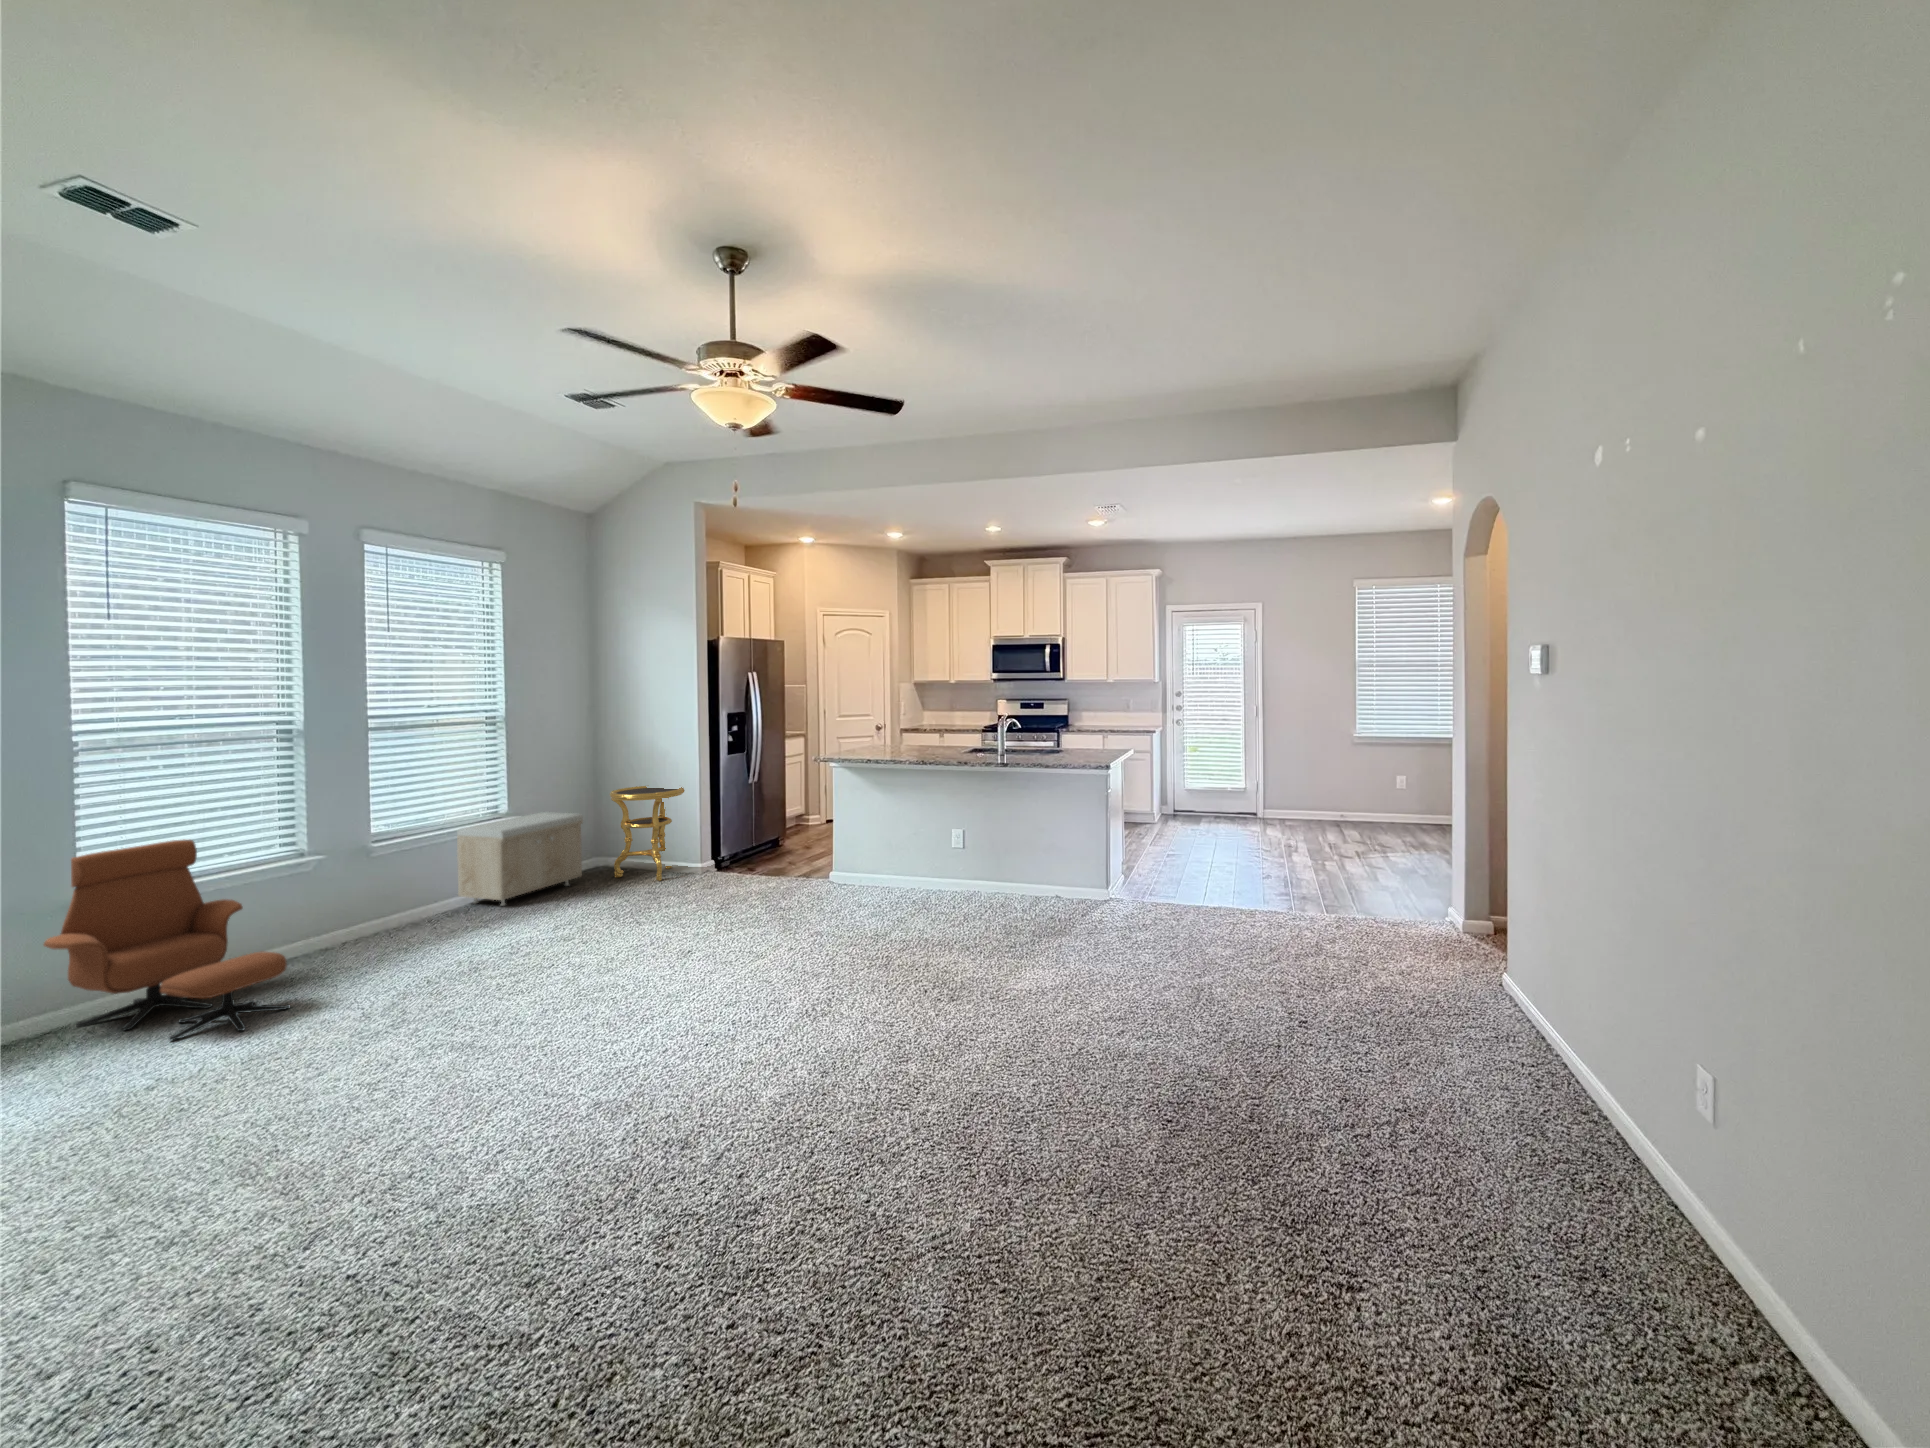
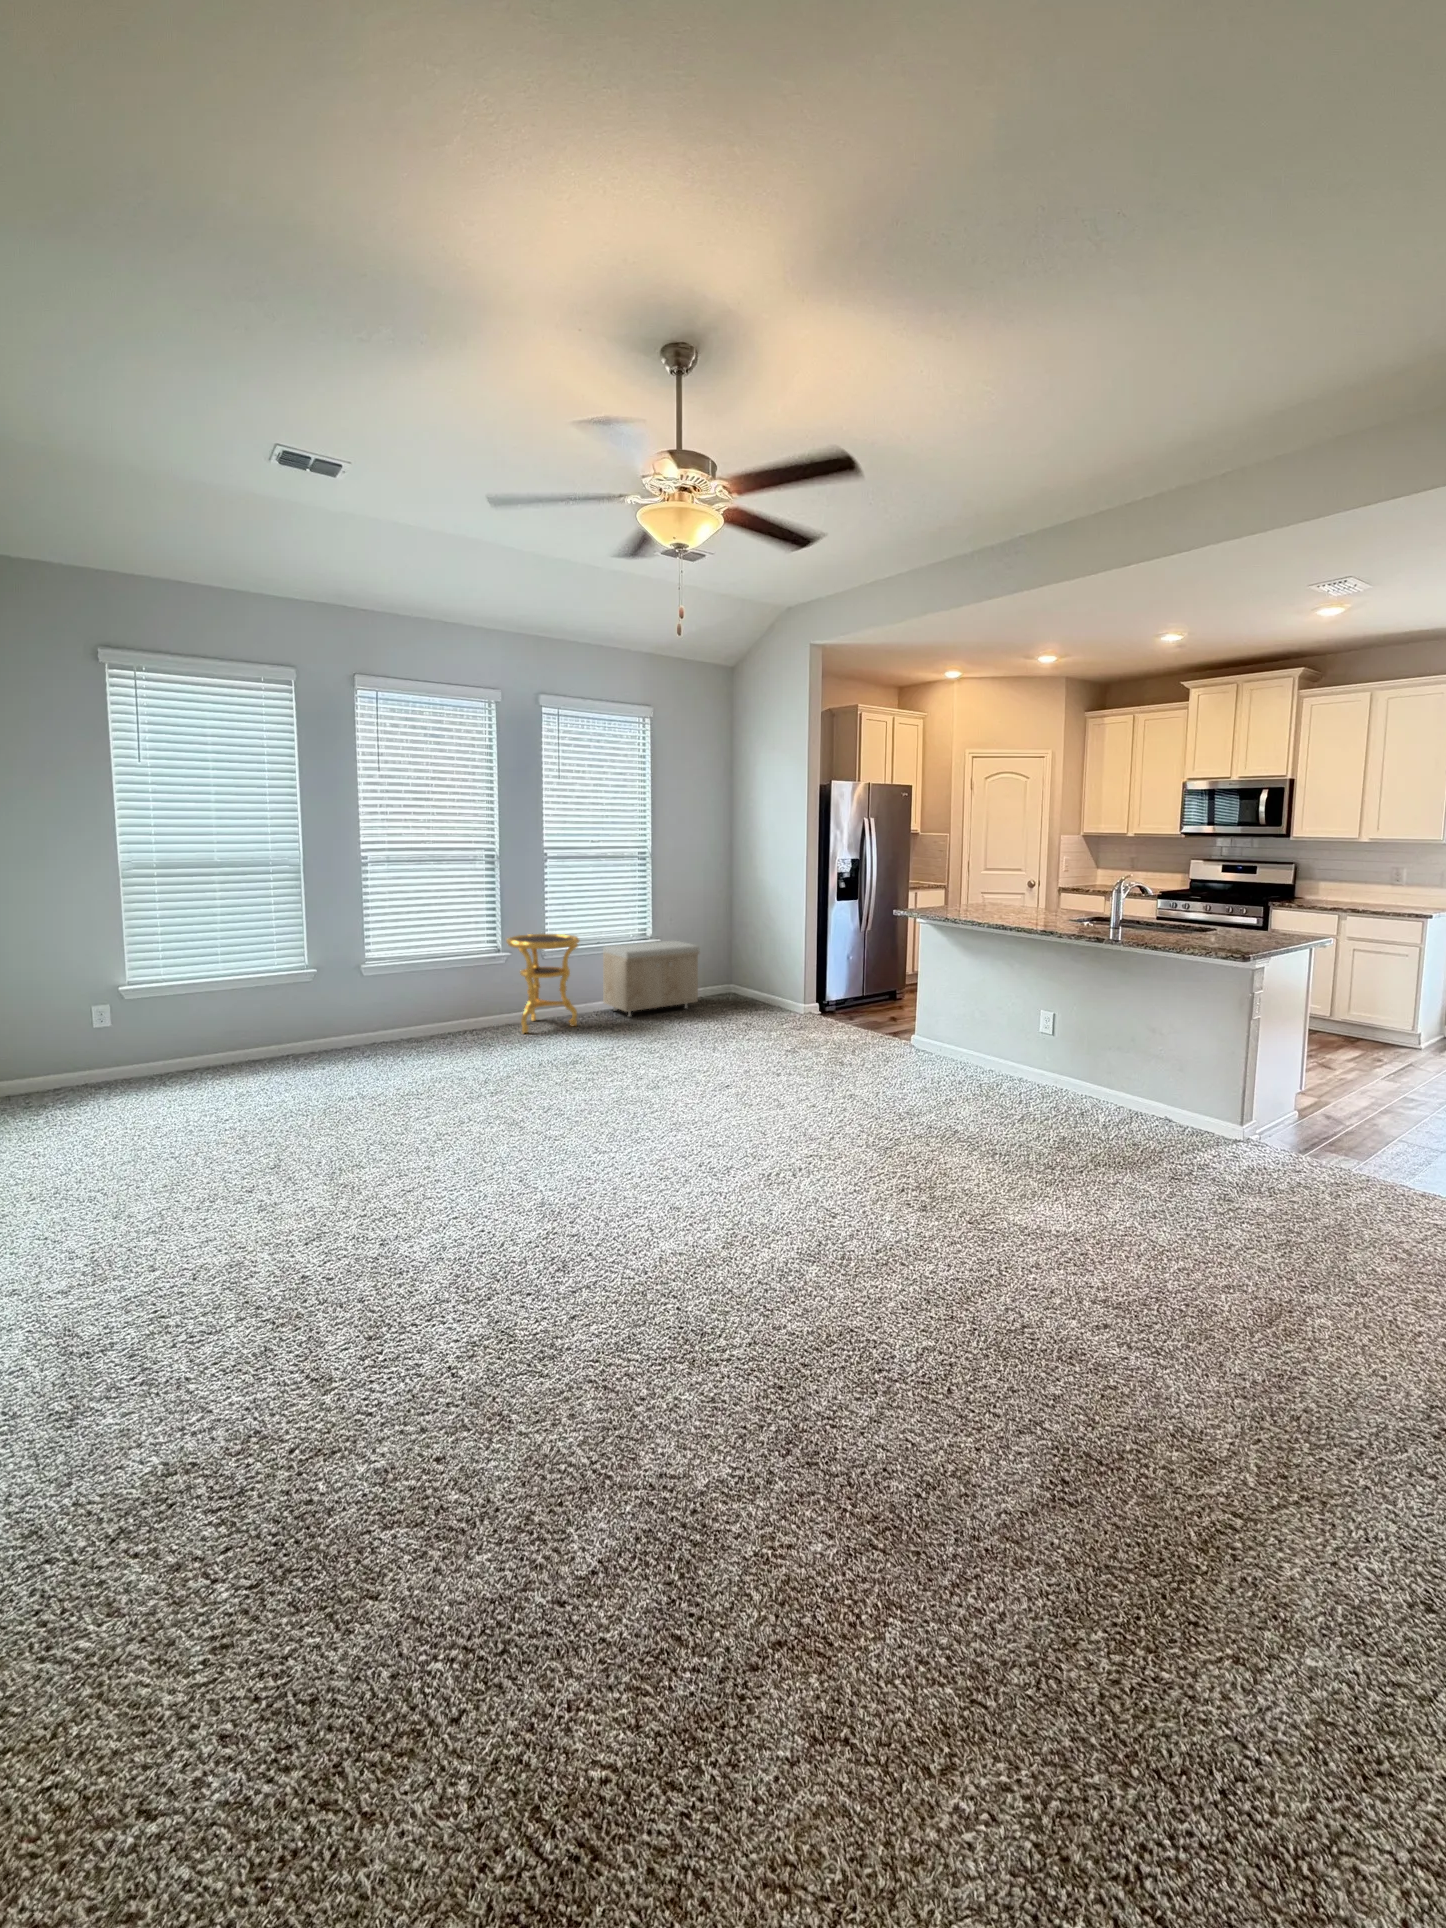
side table: present [610,786,685,881] -> present [506,934,579,1033]
lounge chair: present [44,840,290,1041] -> none [336,931,449,1075]

